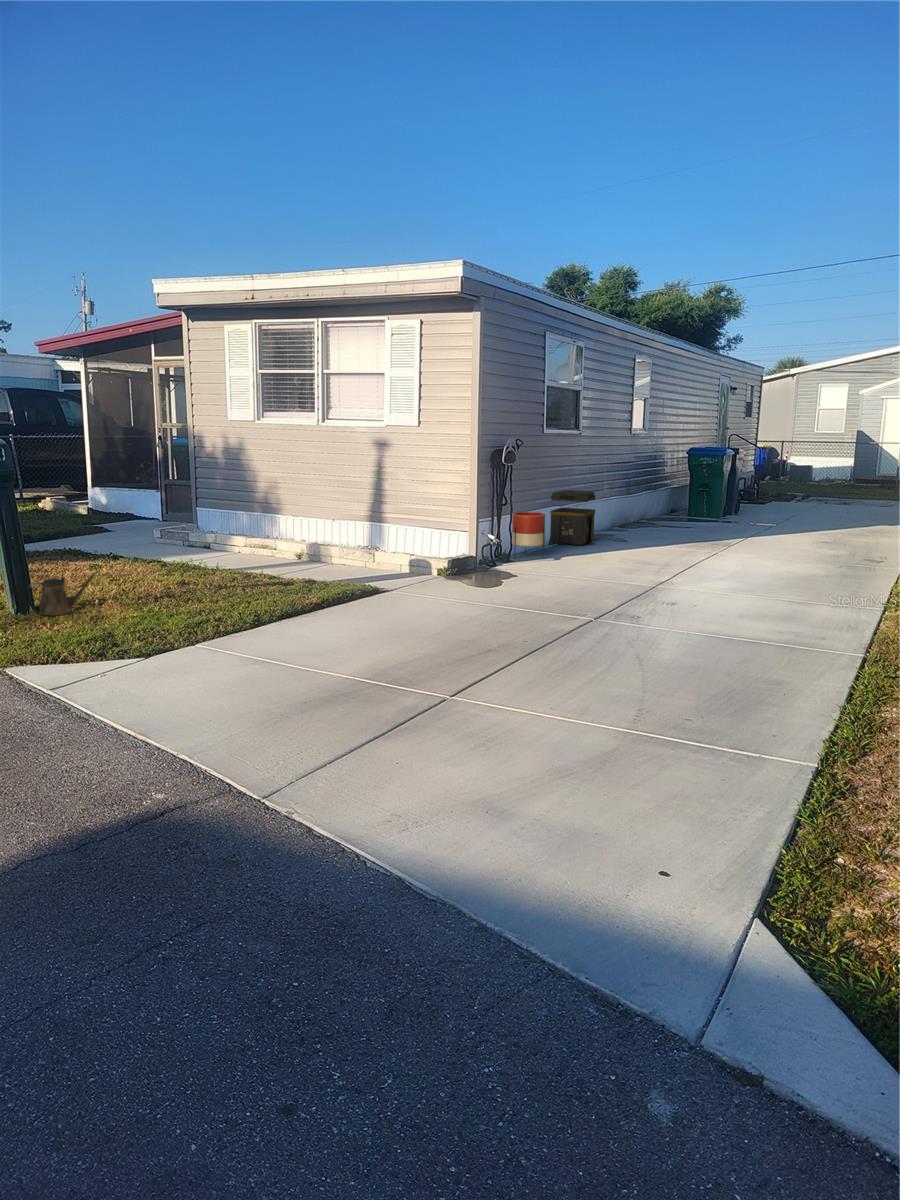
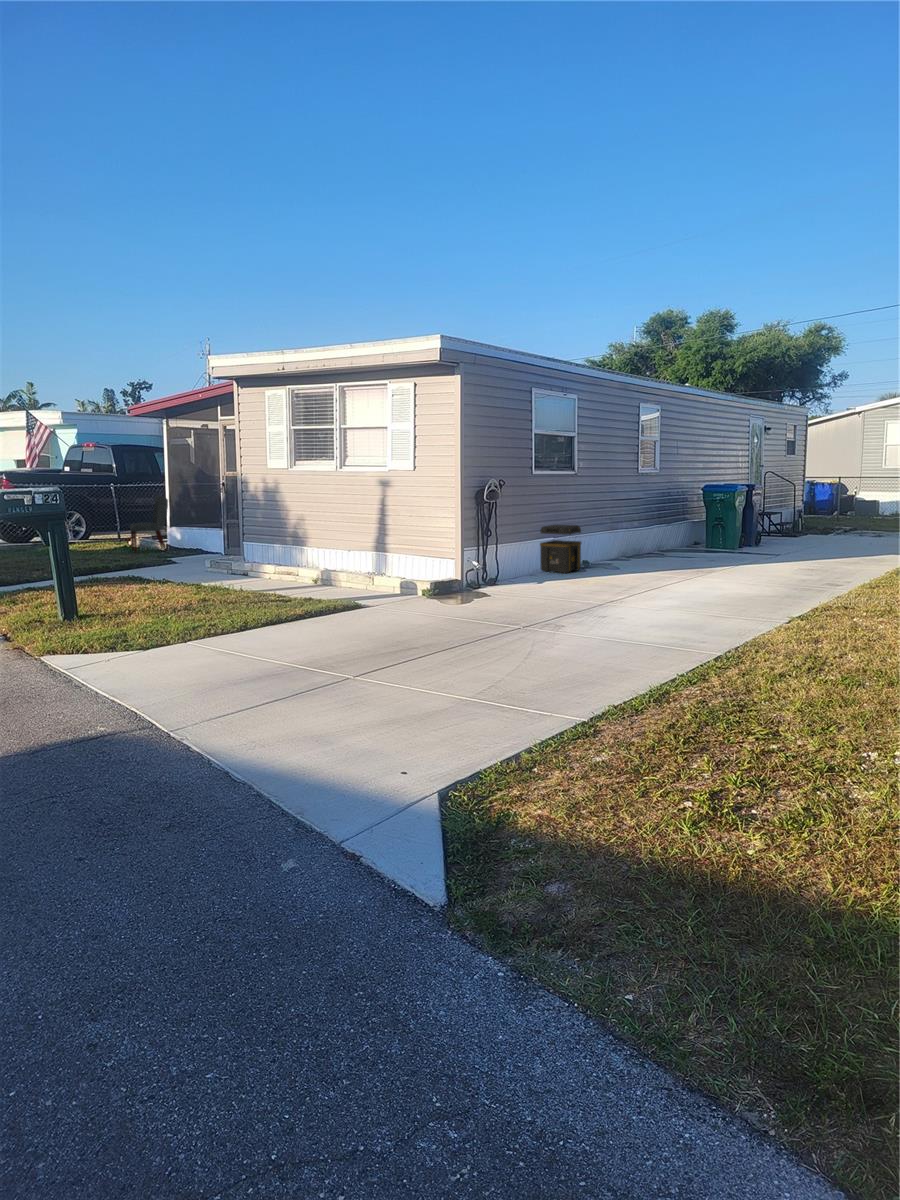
chair: none [42,450,89,519] -> present [130,495,168,553]
planter: present [512,512,545,559] -> none [495,543,523,584]
watering can: present [30,572,98,616] -> none [77,588,132,622]

